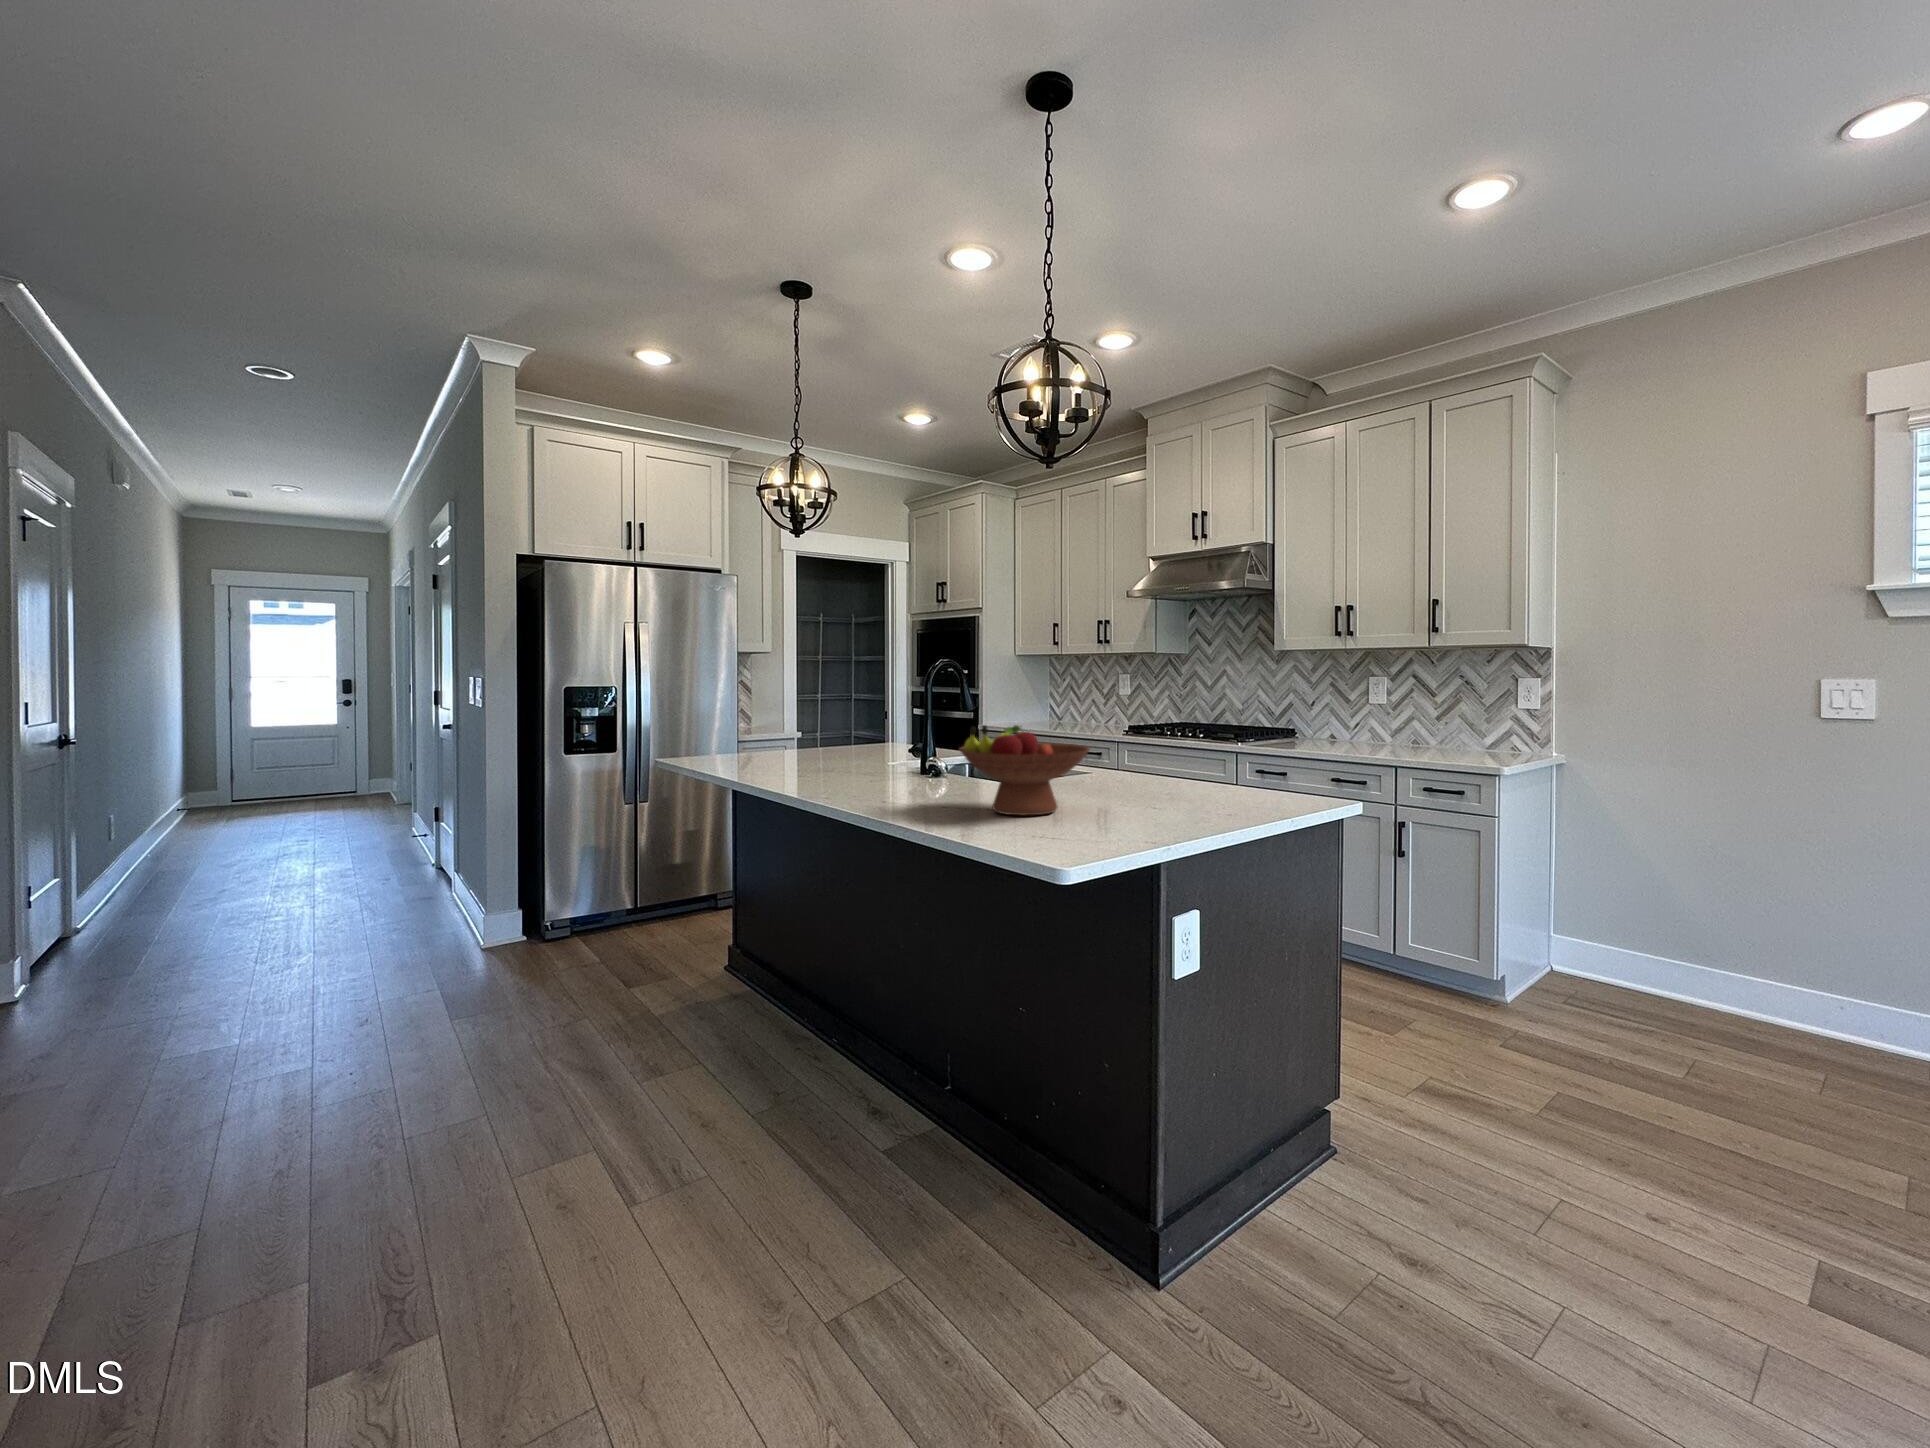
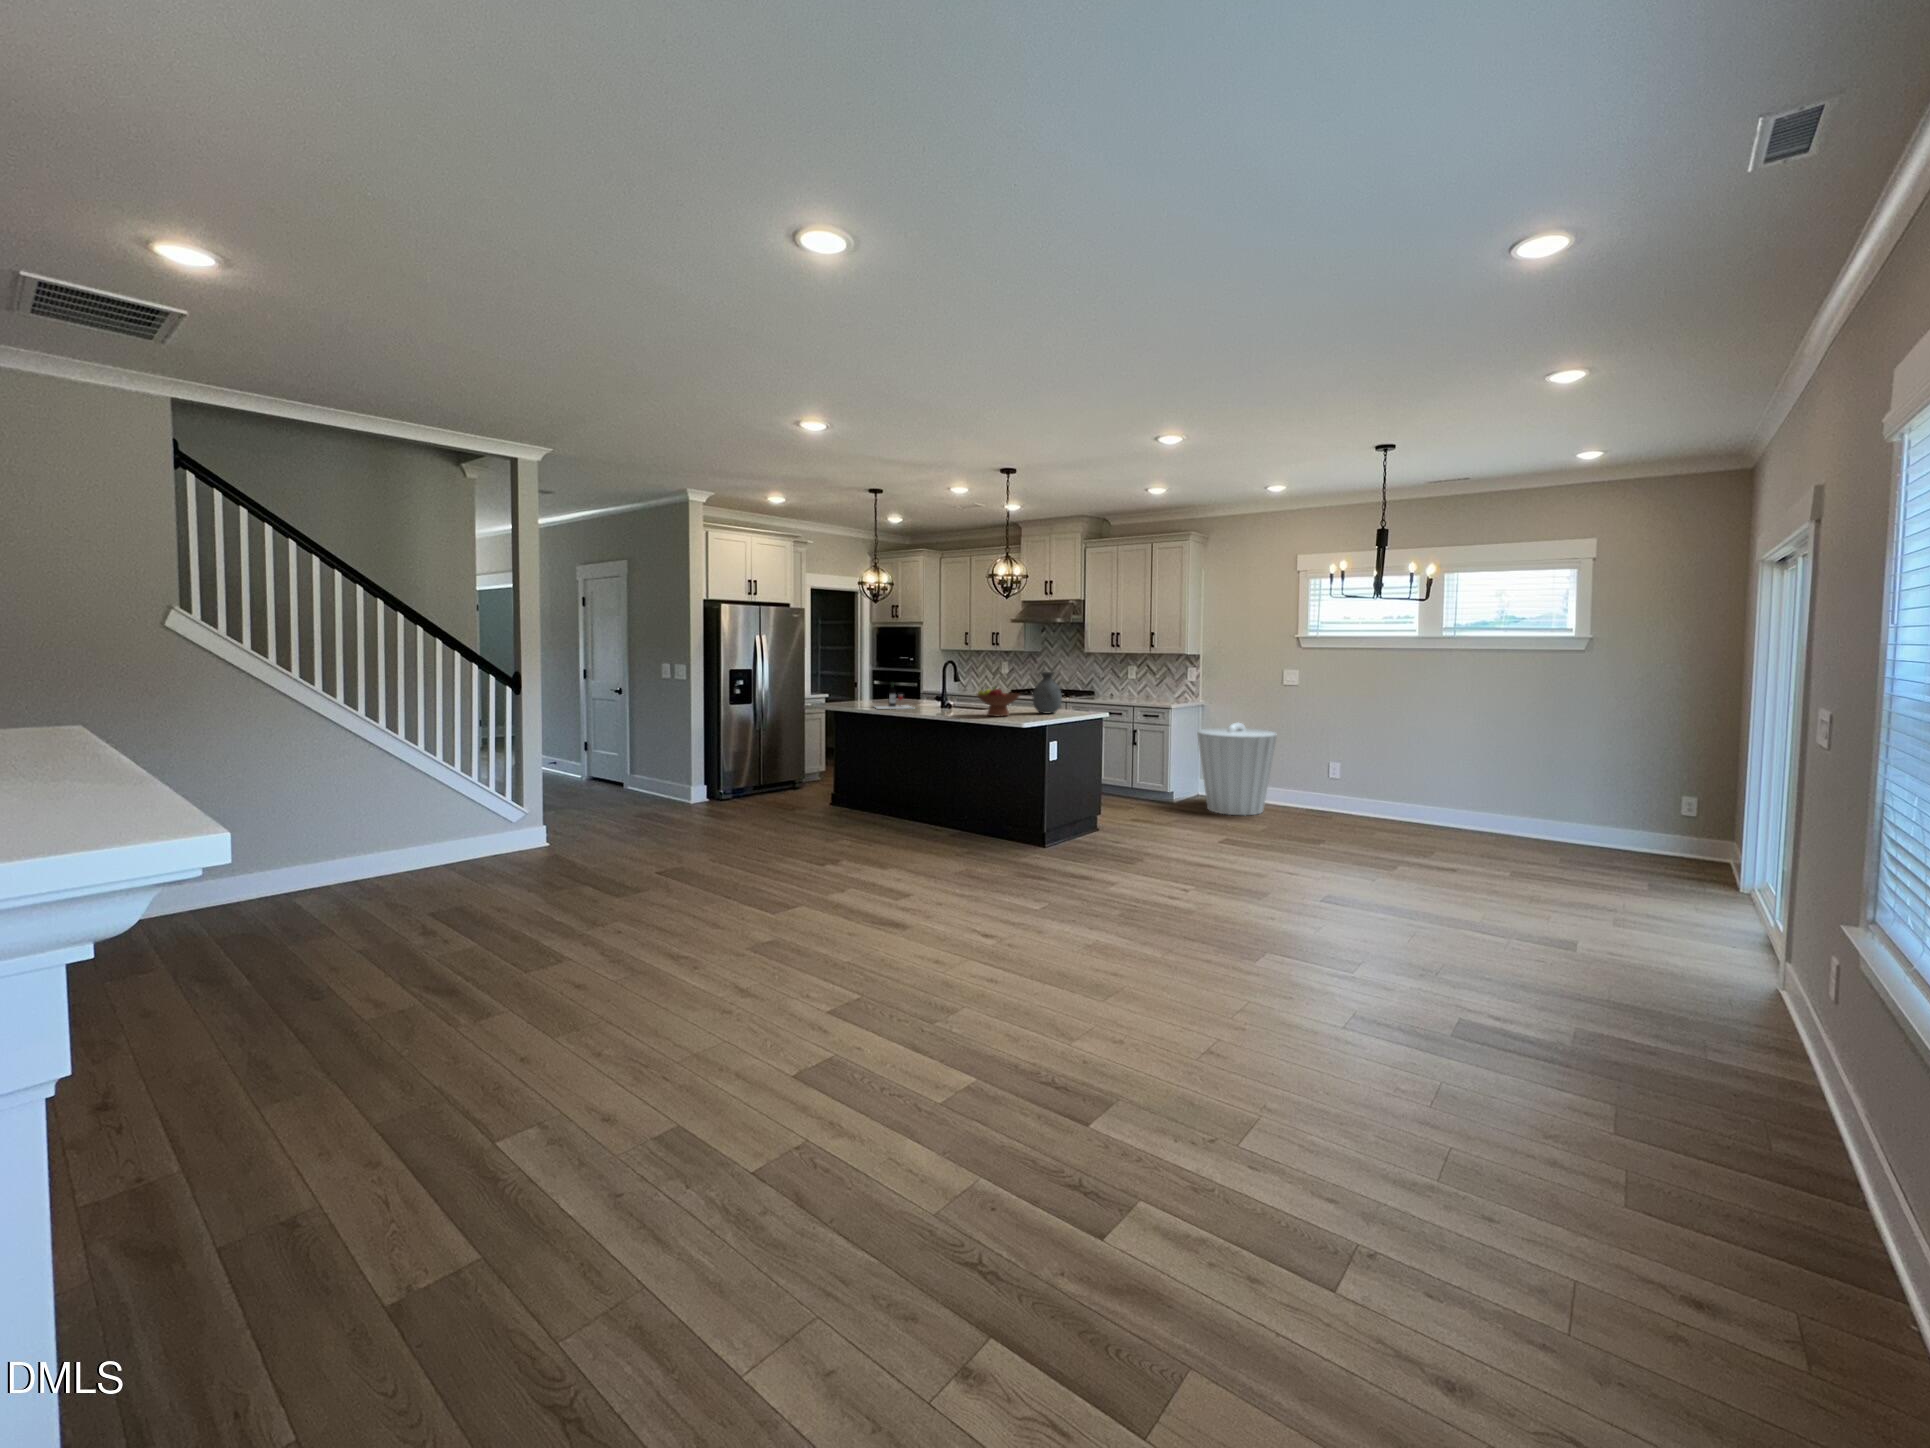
vase: none [1133,684,1218,802] -> present [1032,672,1062,713]
wine bottle: none [769,713,868,777] -> present [876,684,911,709]
trash can: none [1569,814,1820,1071] -> present [1197,723,1277,815]

